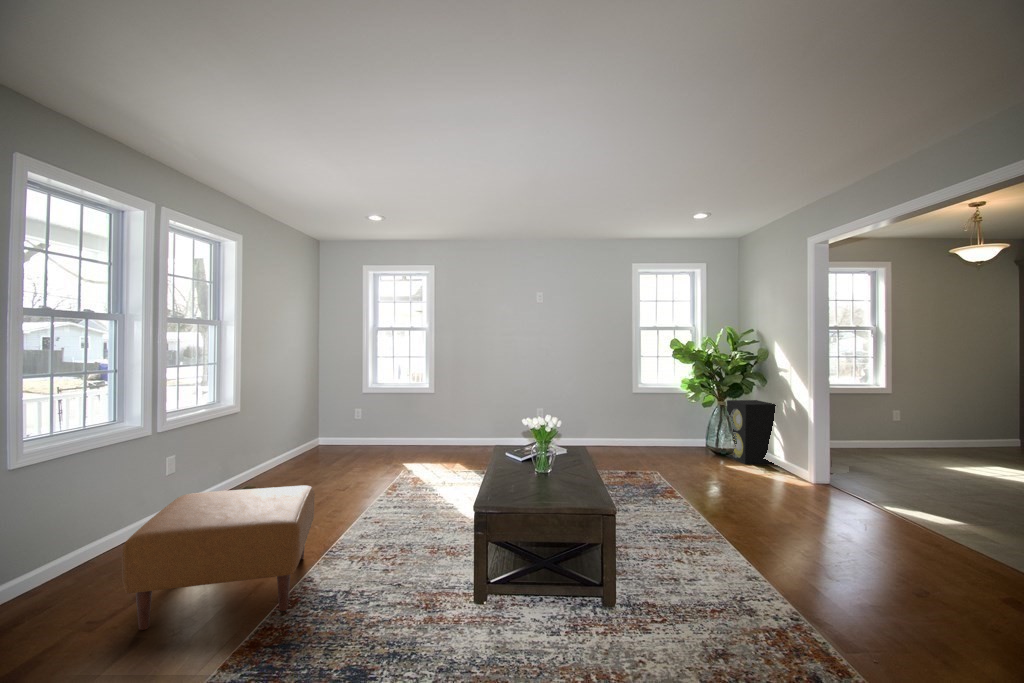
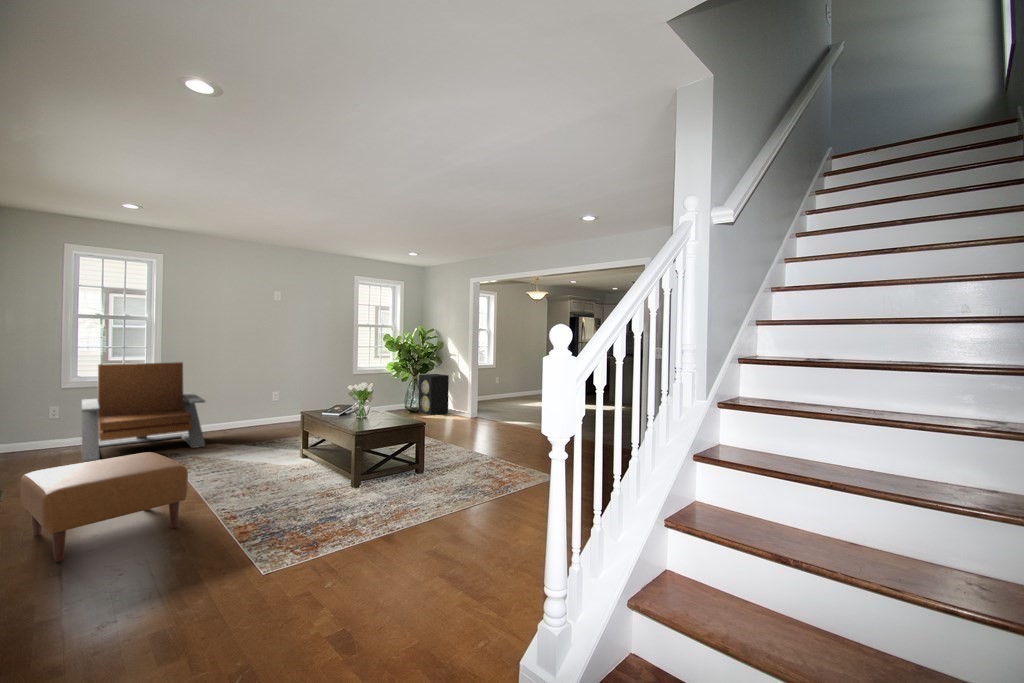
lounge chair: none [335,370,448,471] -> present [82,362,205,462]

